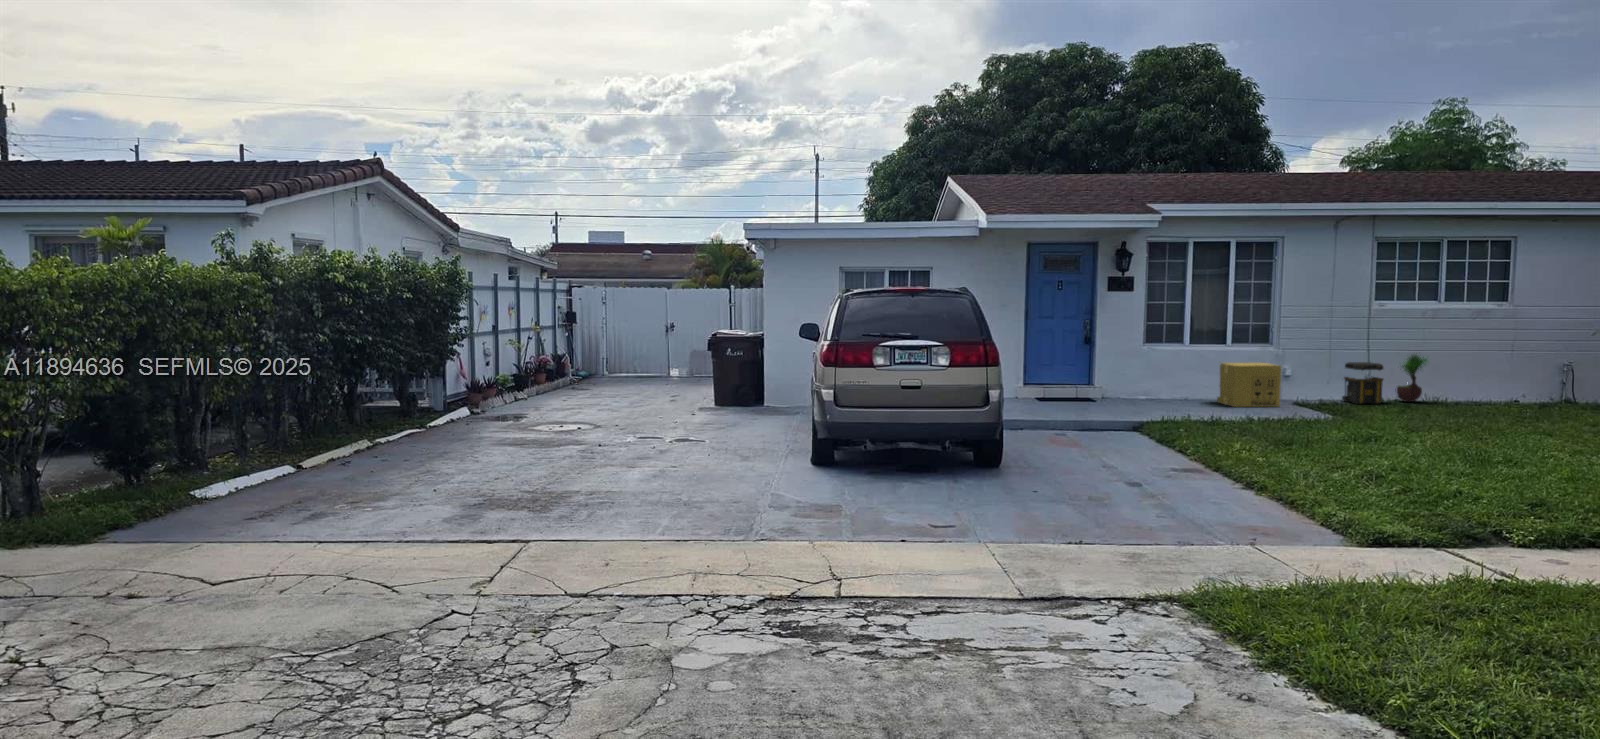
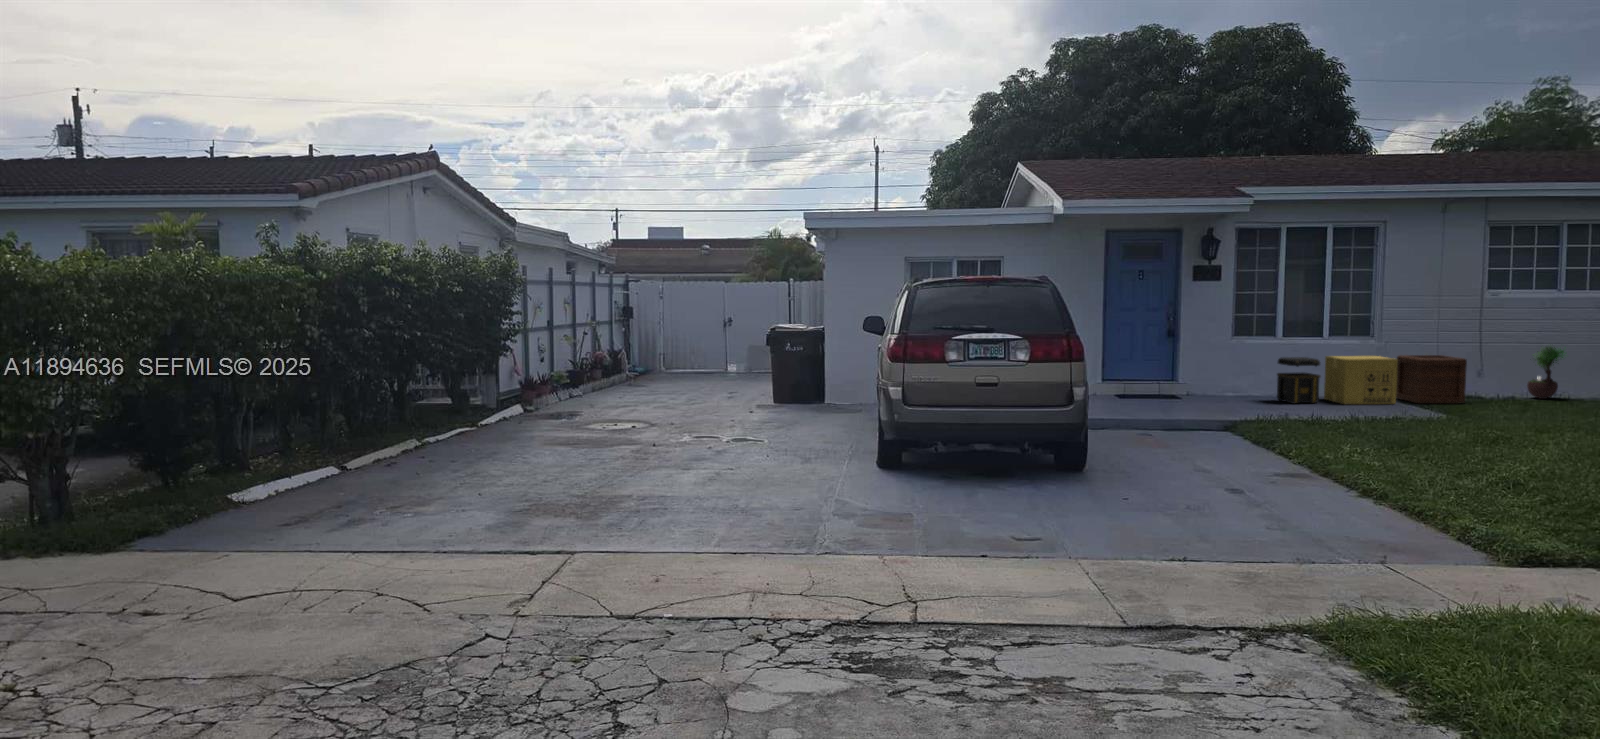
wooden crate: none [1280,362,1342,406] -> present [1396,355,1467,404]
toolbox: present [1342,362,1383,404] -> present [1277,357,1320,403]

